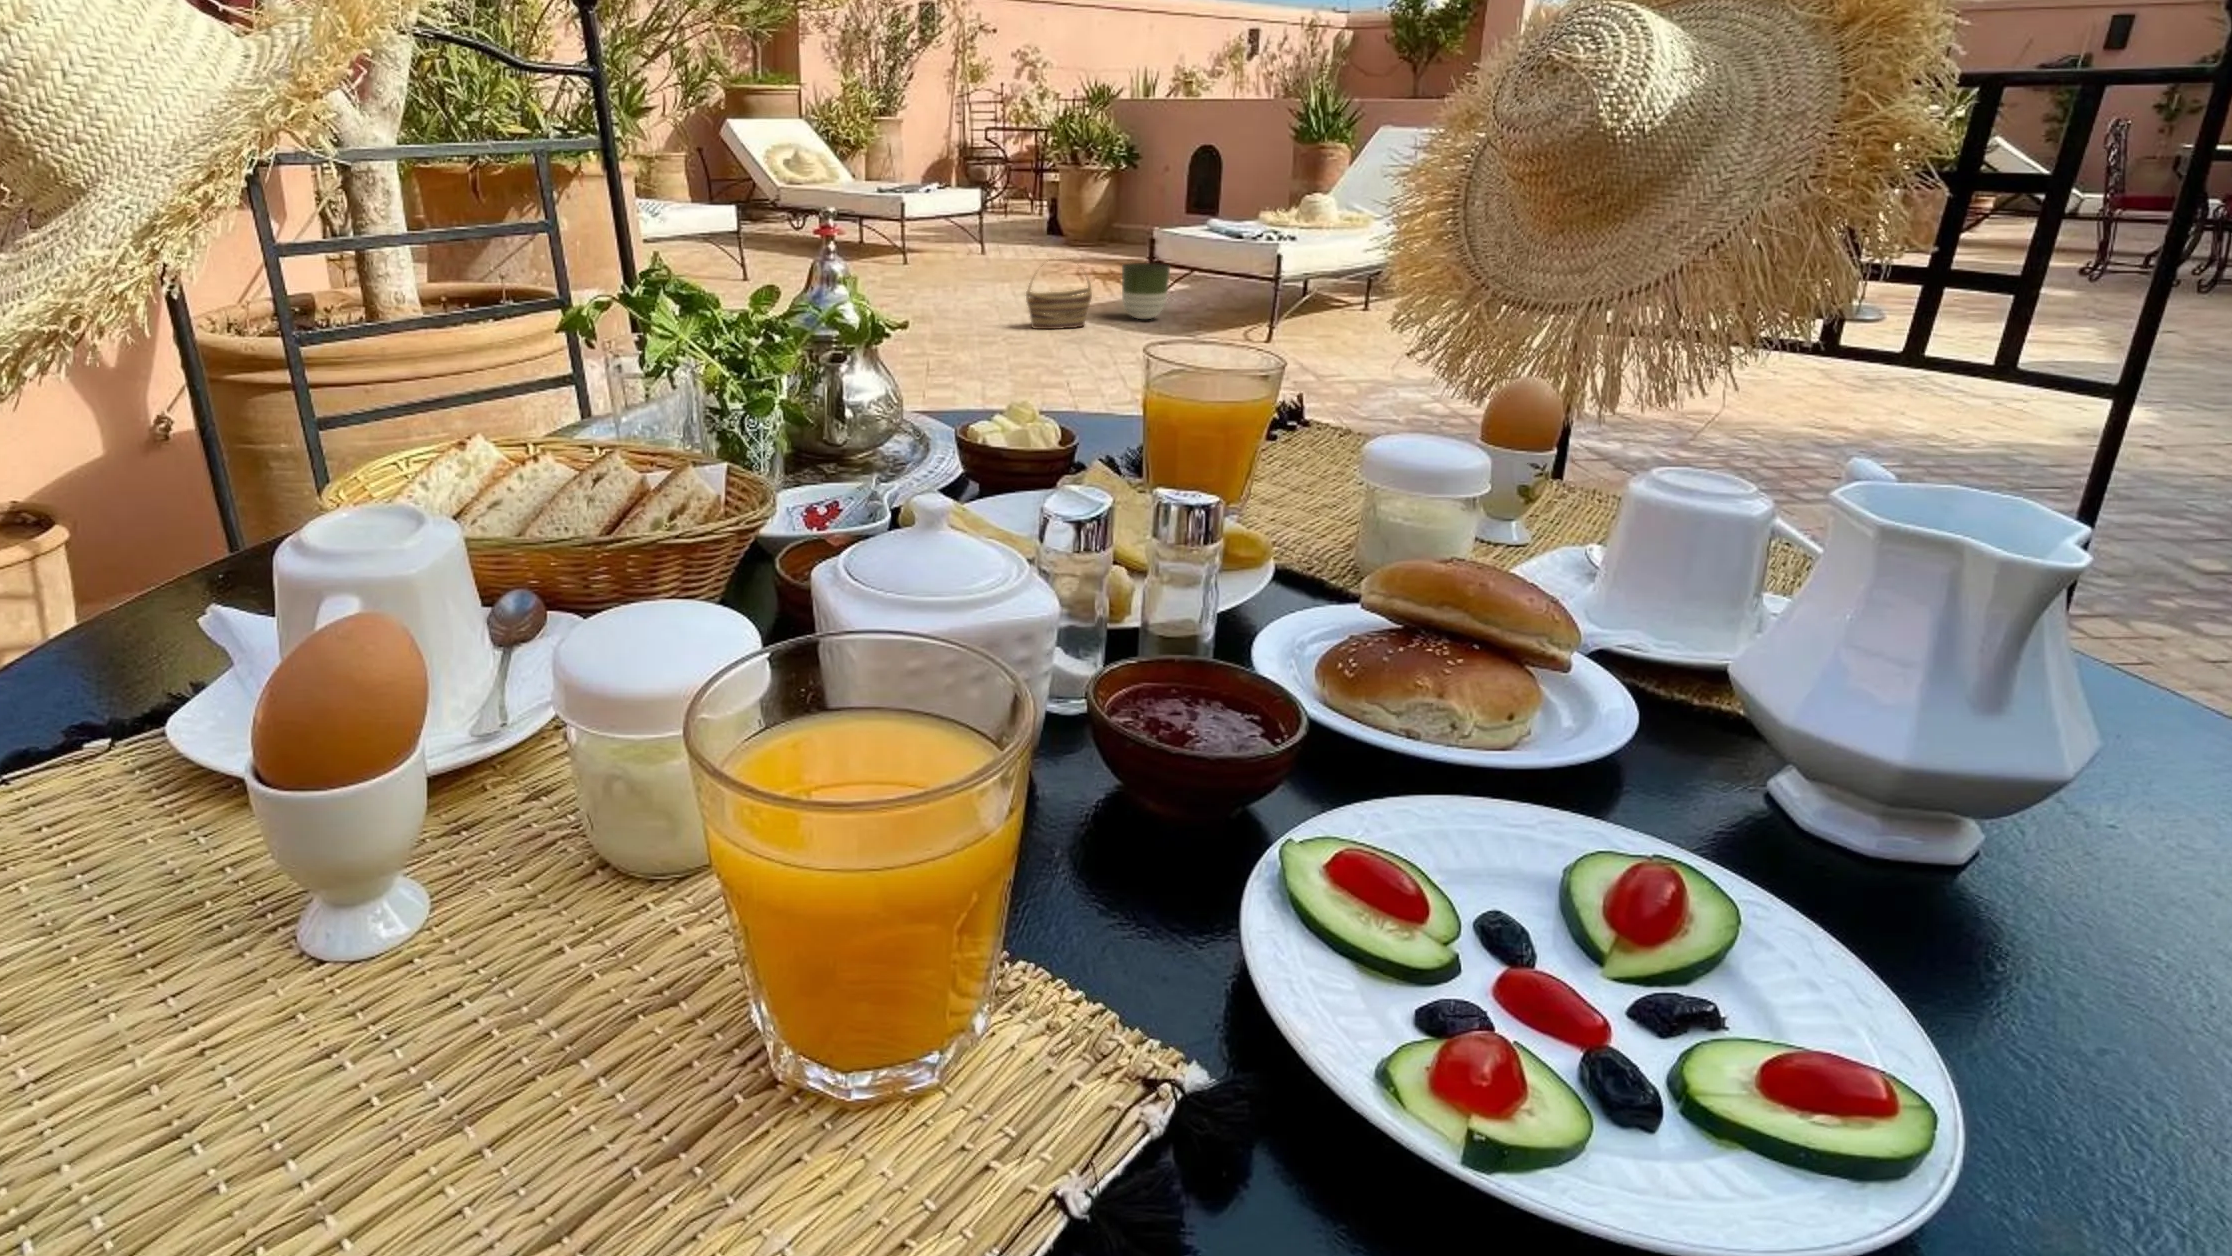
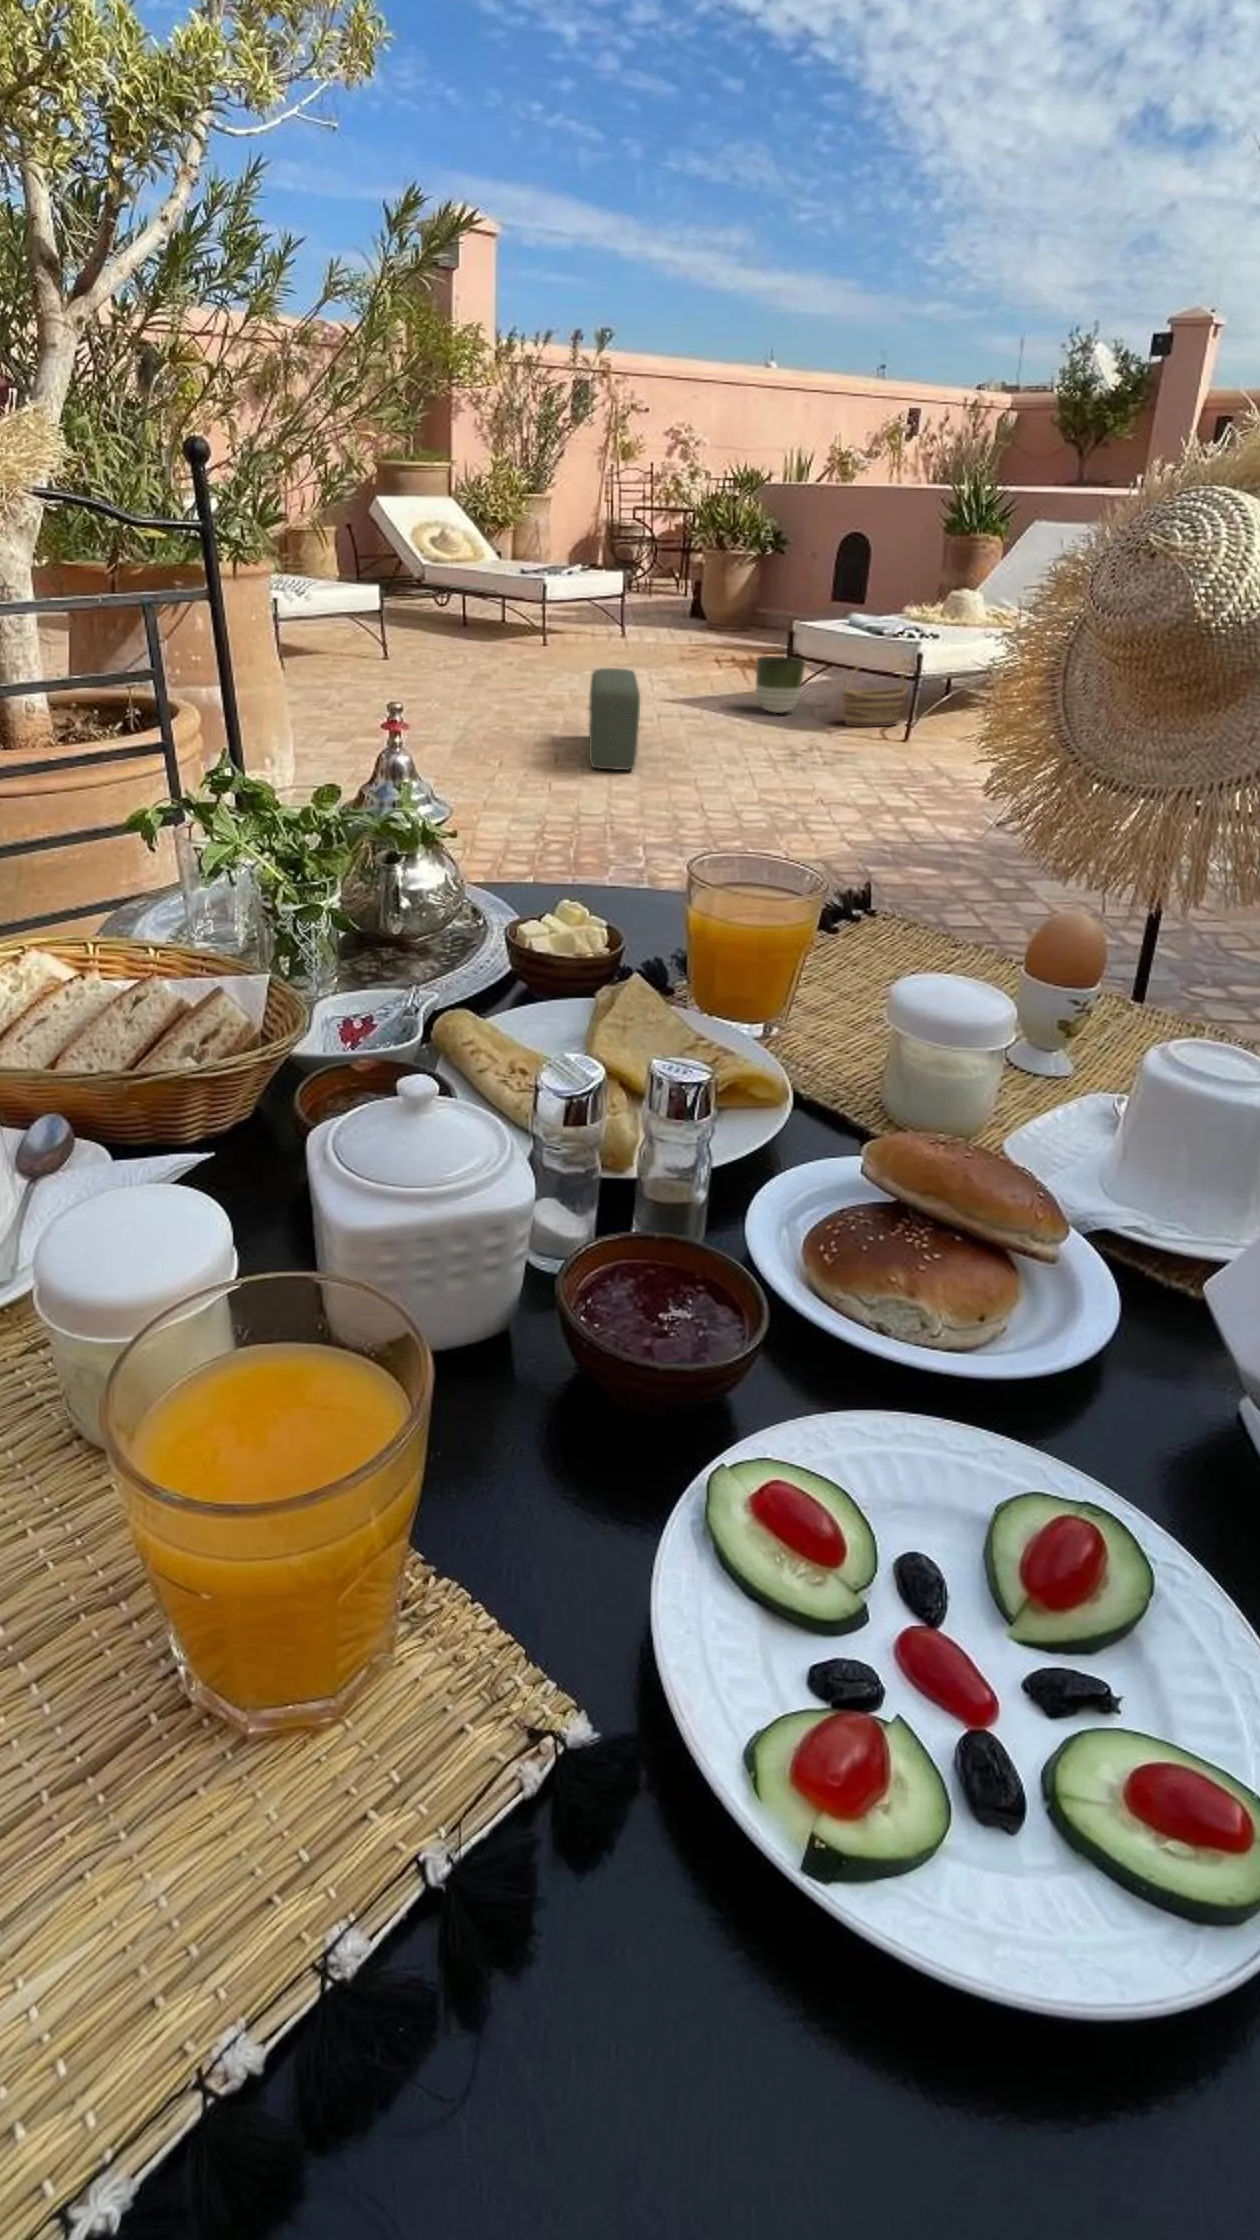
basket: present [1026,260,1092,329] -> present [842,663,906,727]
pouf: none [961,274,1013,373] -> present [589,668,640,770]

